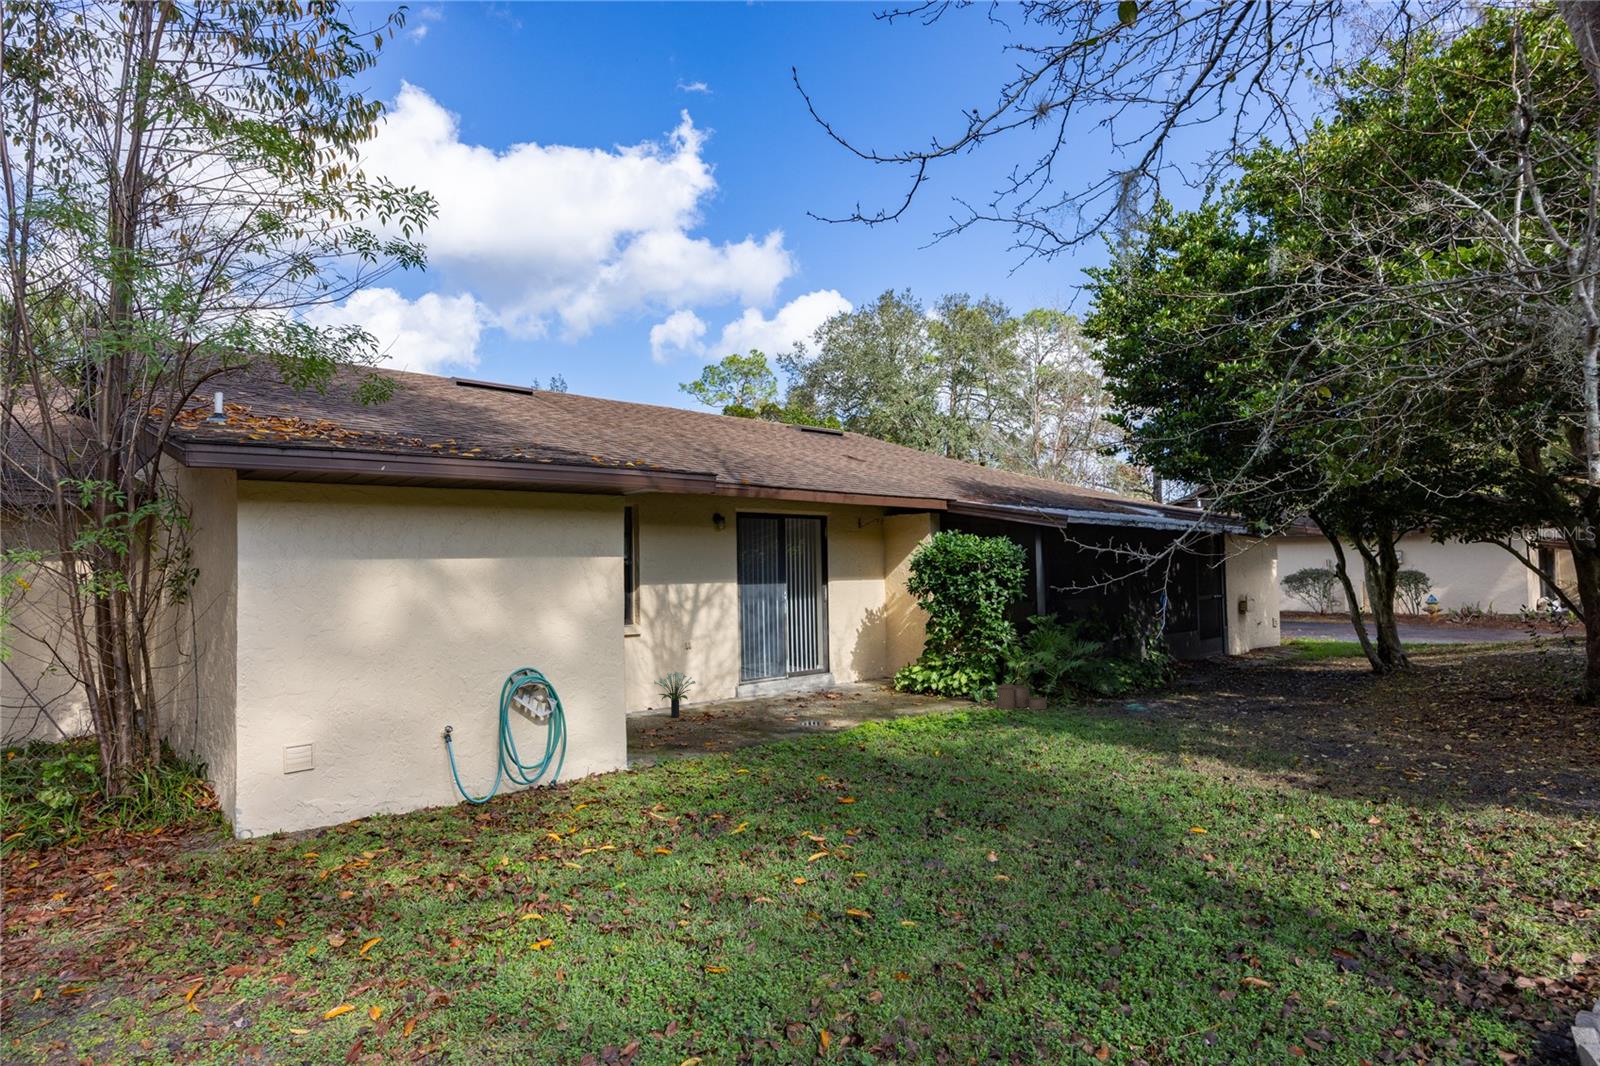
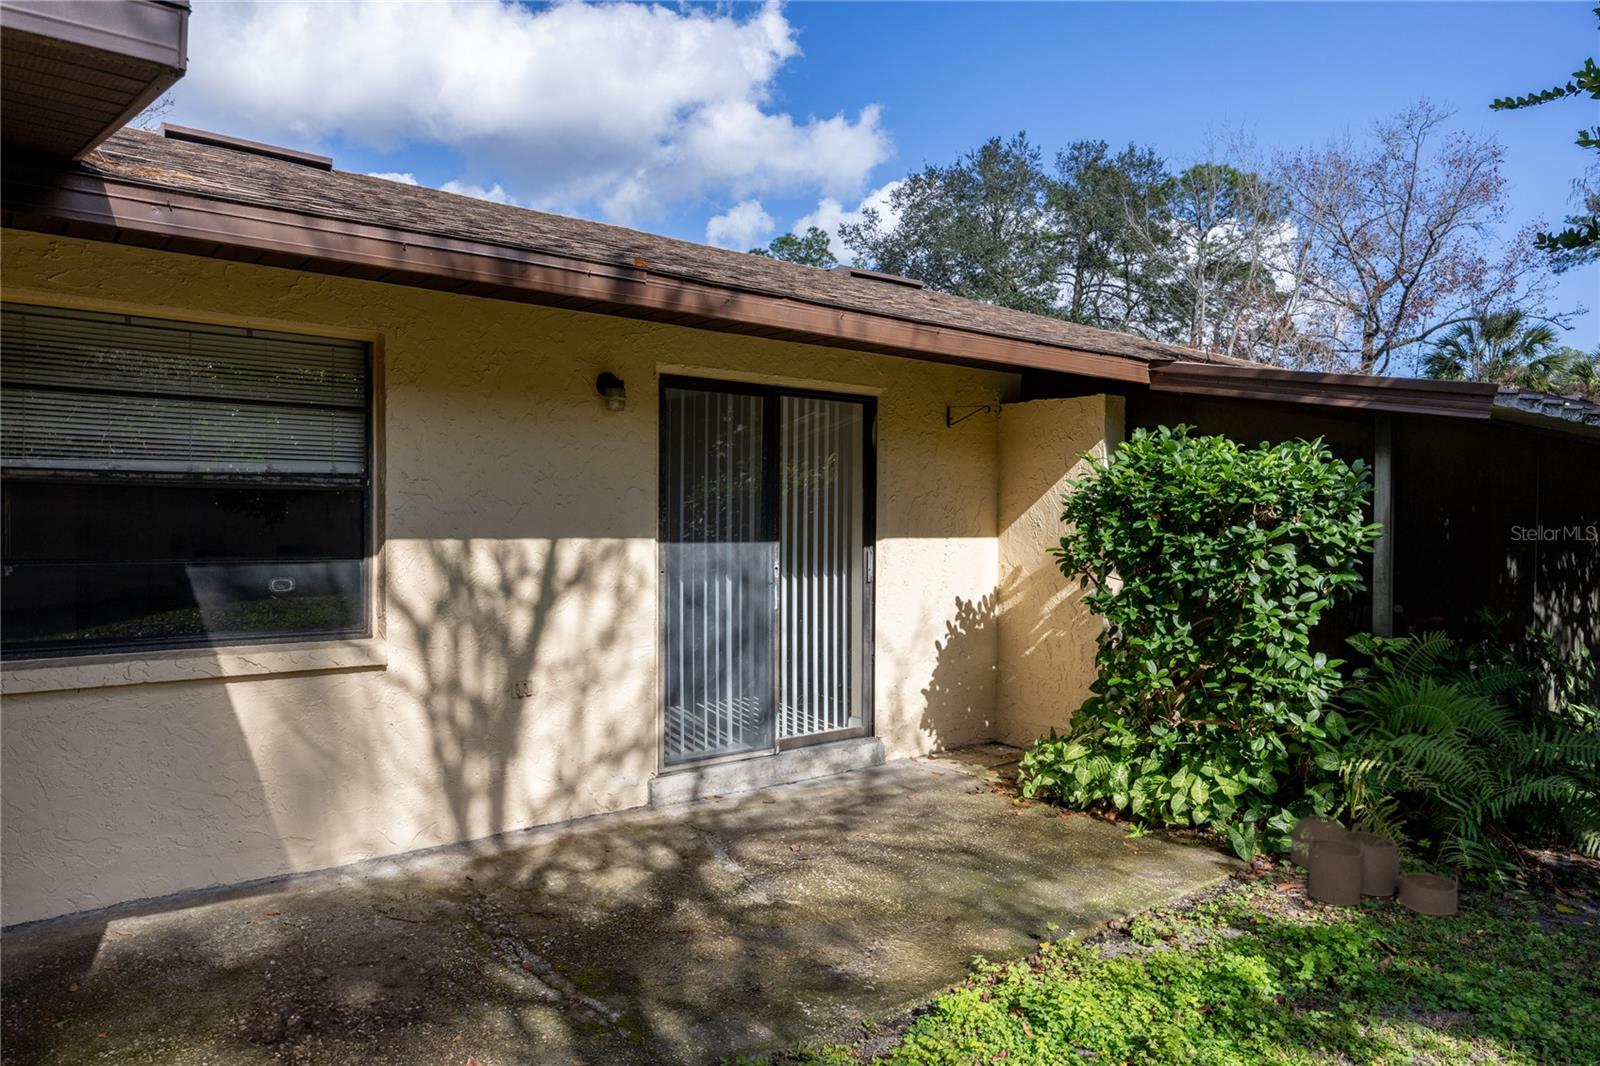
potted plant: present [654,671,696,718] -> none [386,766,503,888]

